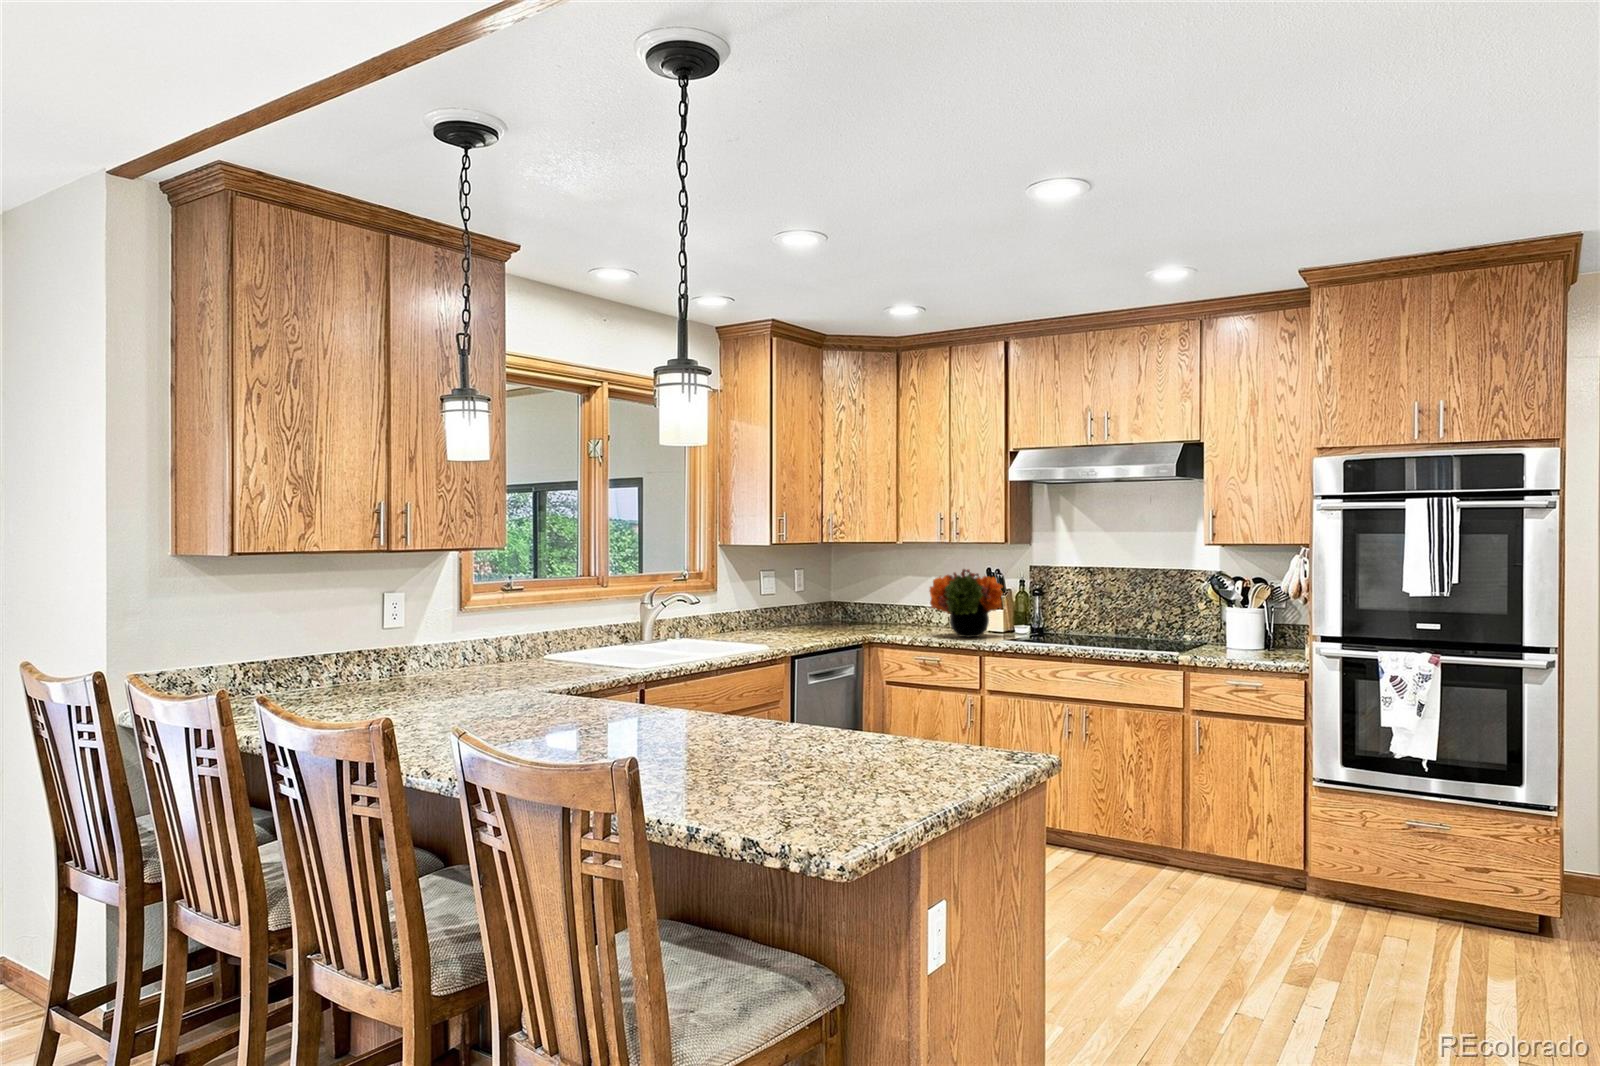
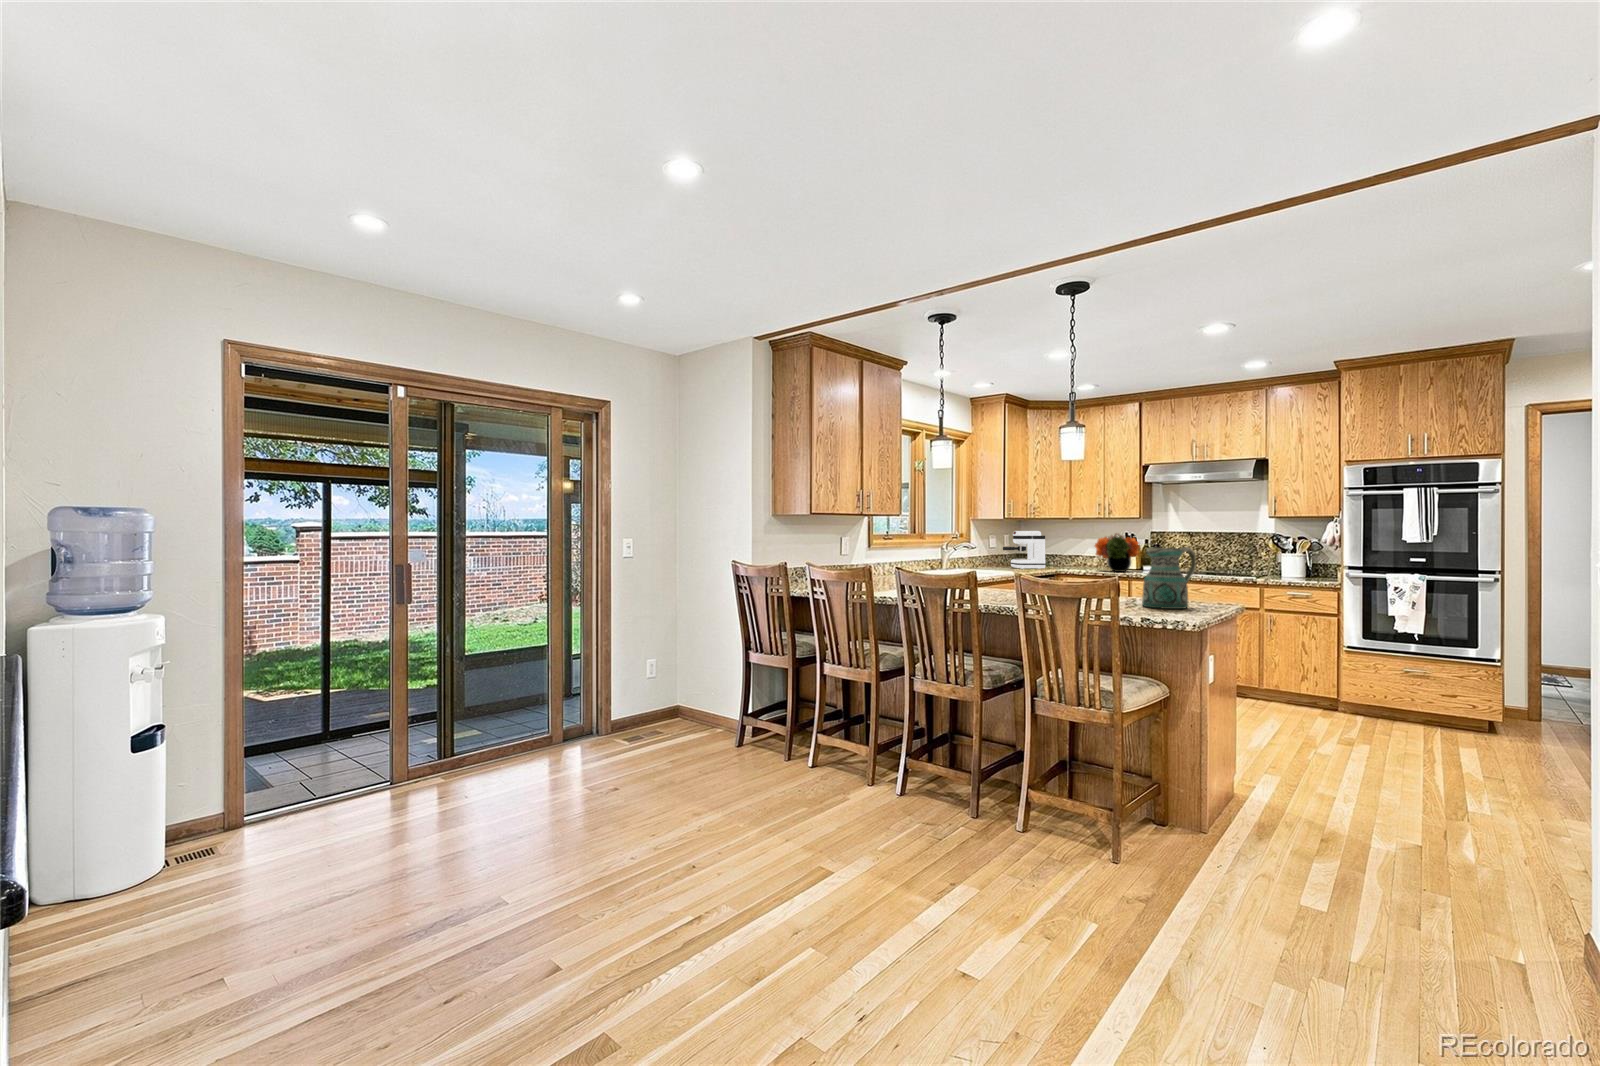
coffee maker: none [785,562,854,631] -> present [1003,531,1045,569]
ceramic pitcher: none [816,644,936,792] -> present [1142,547,1196,609]

